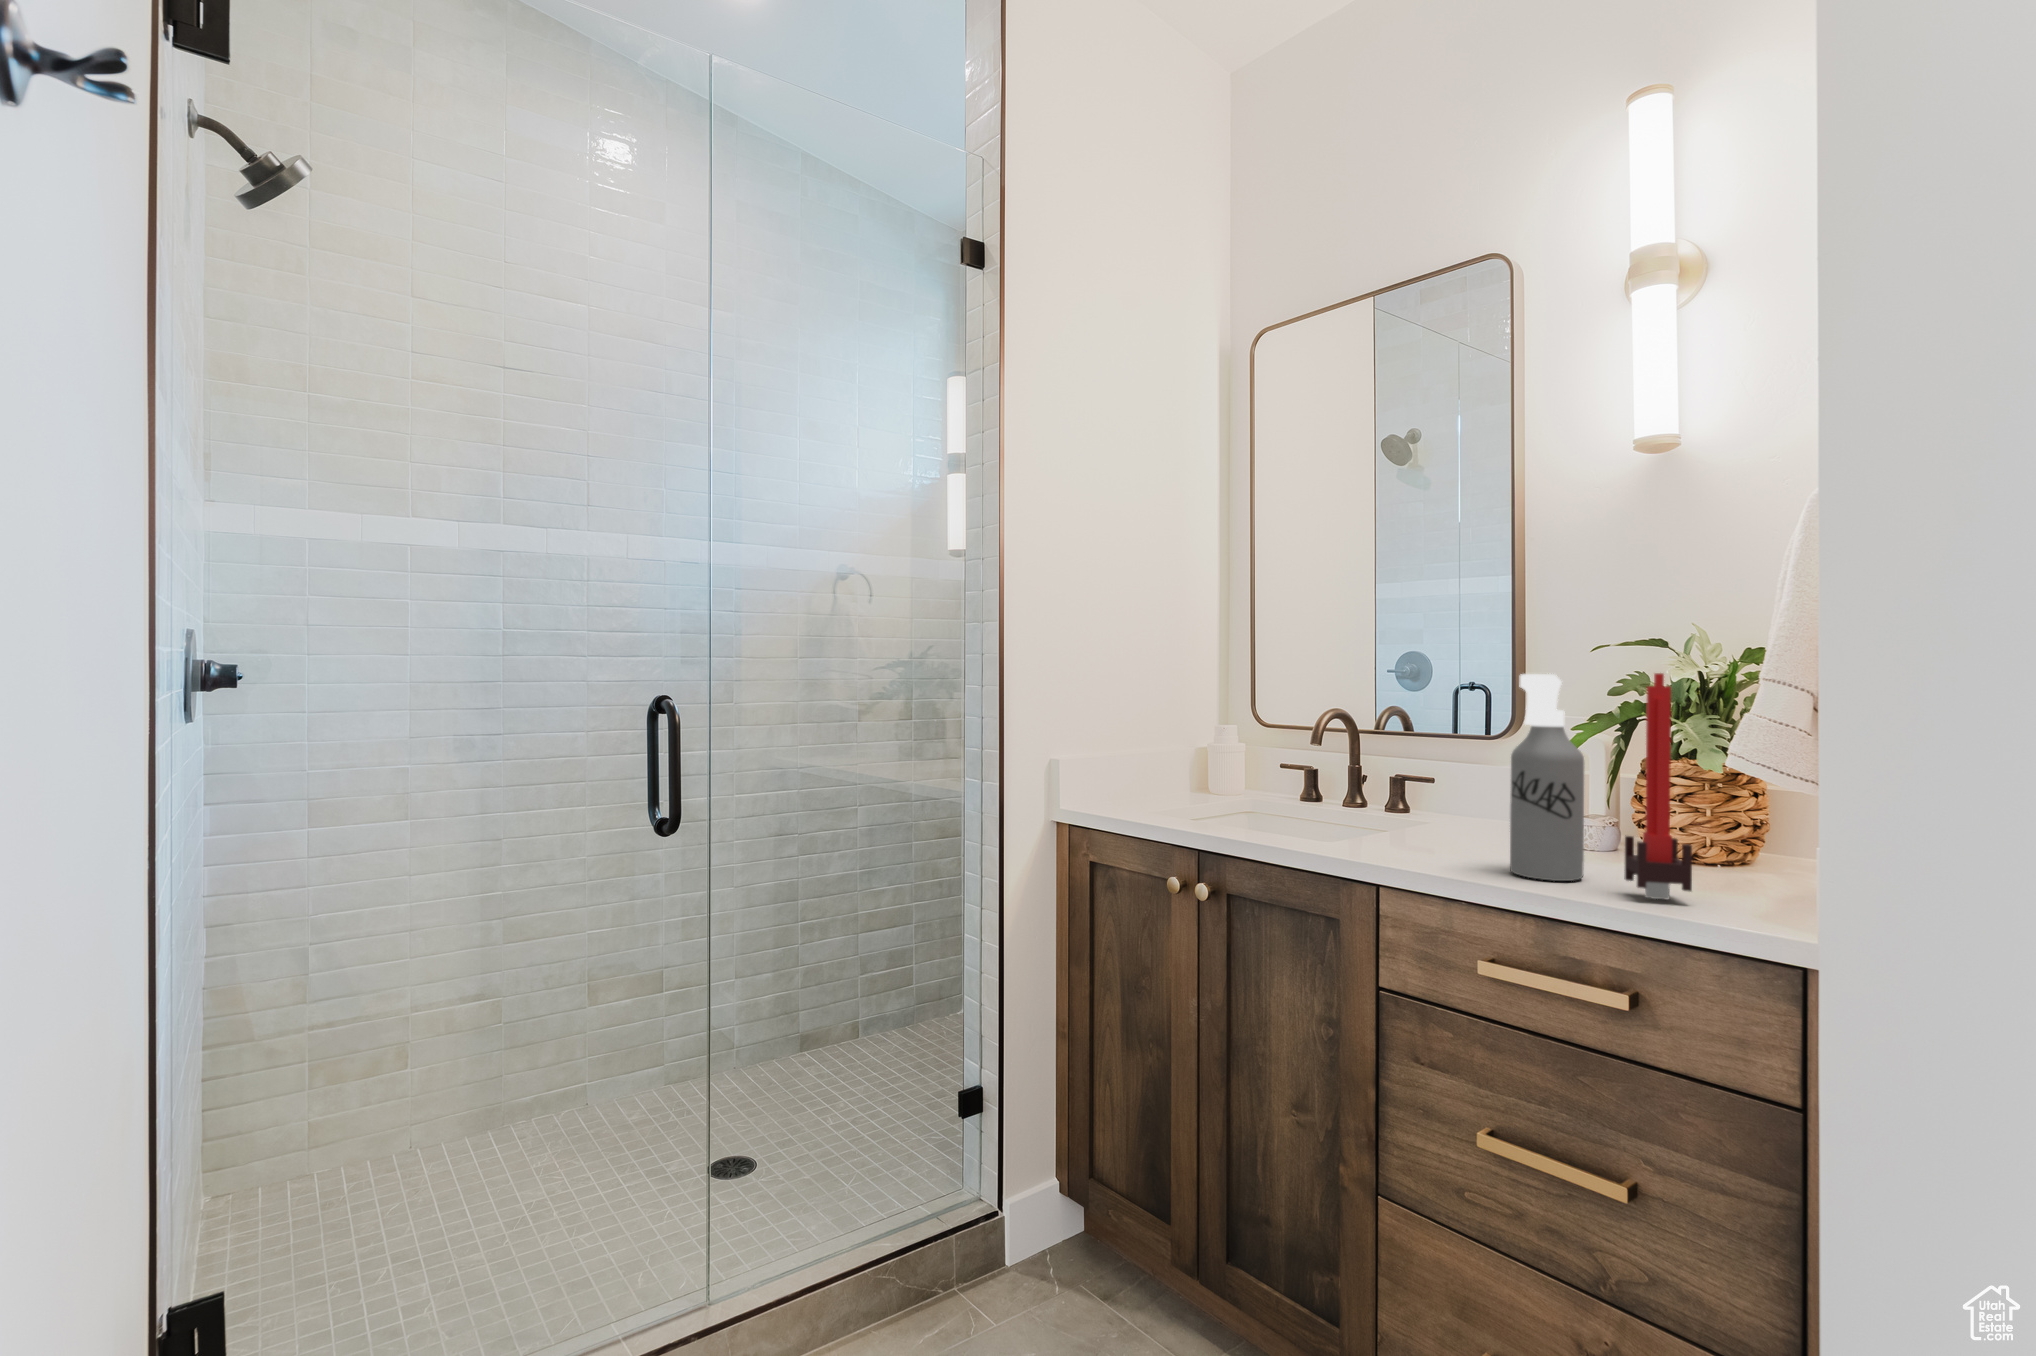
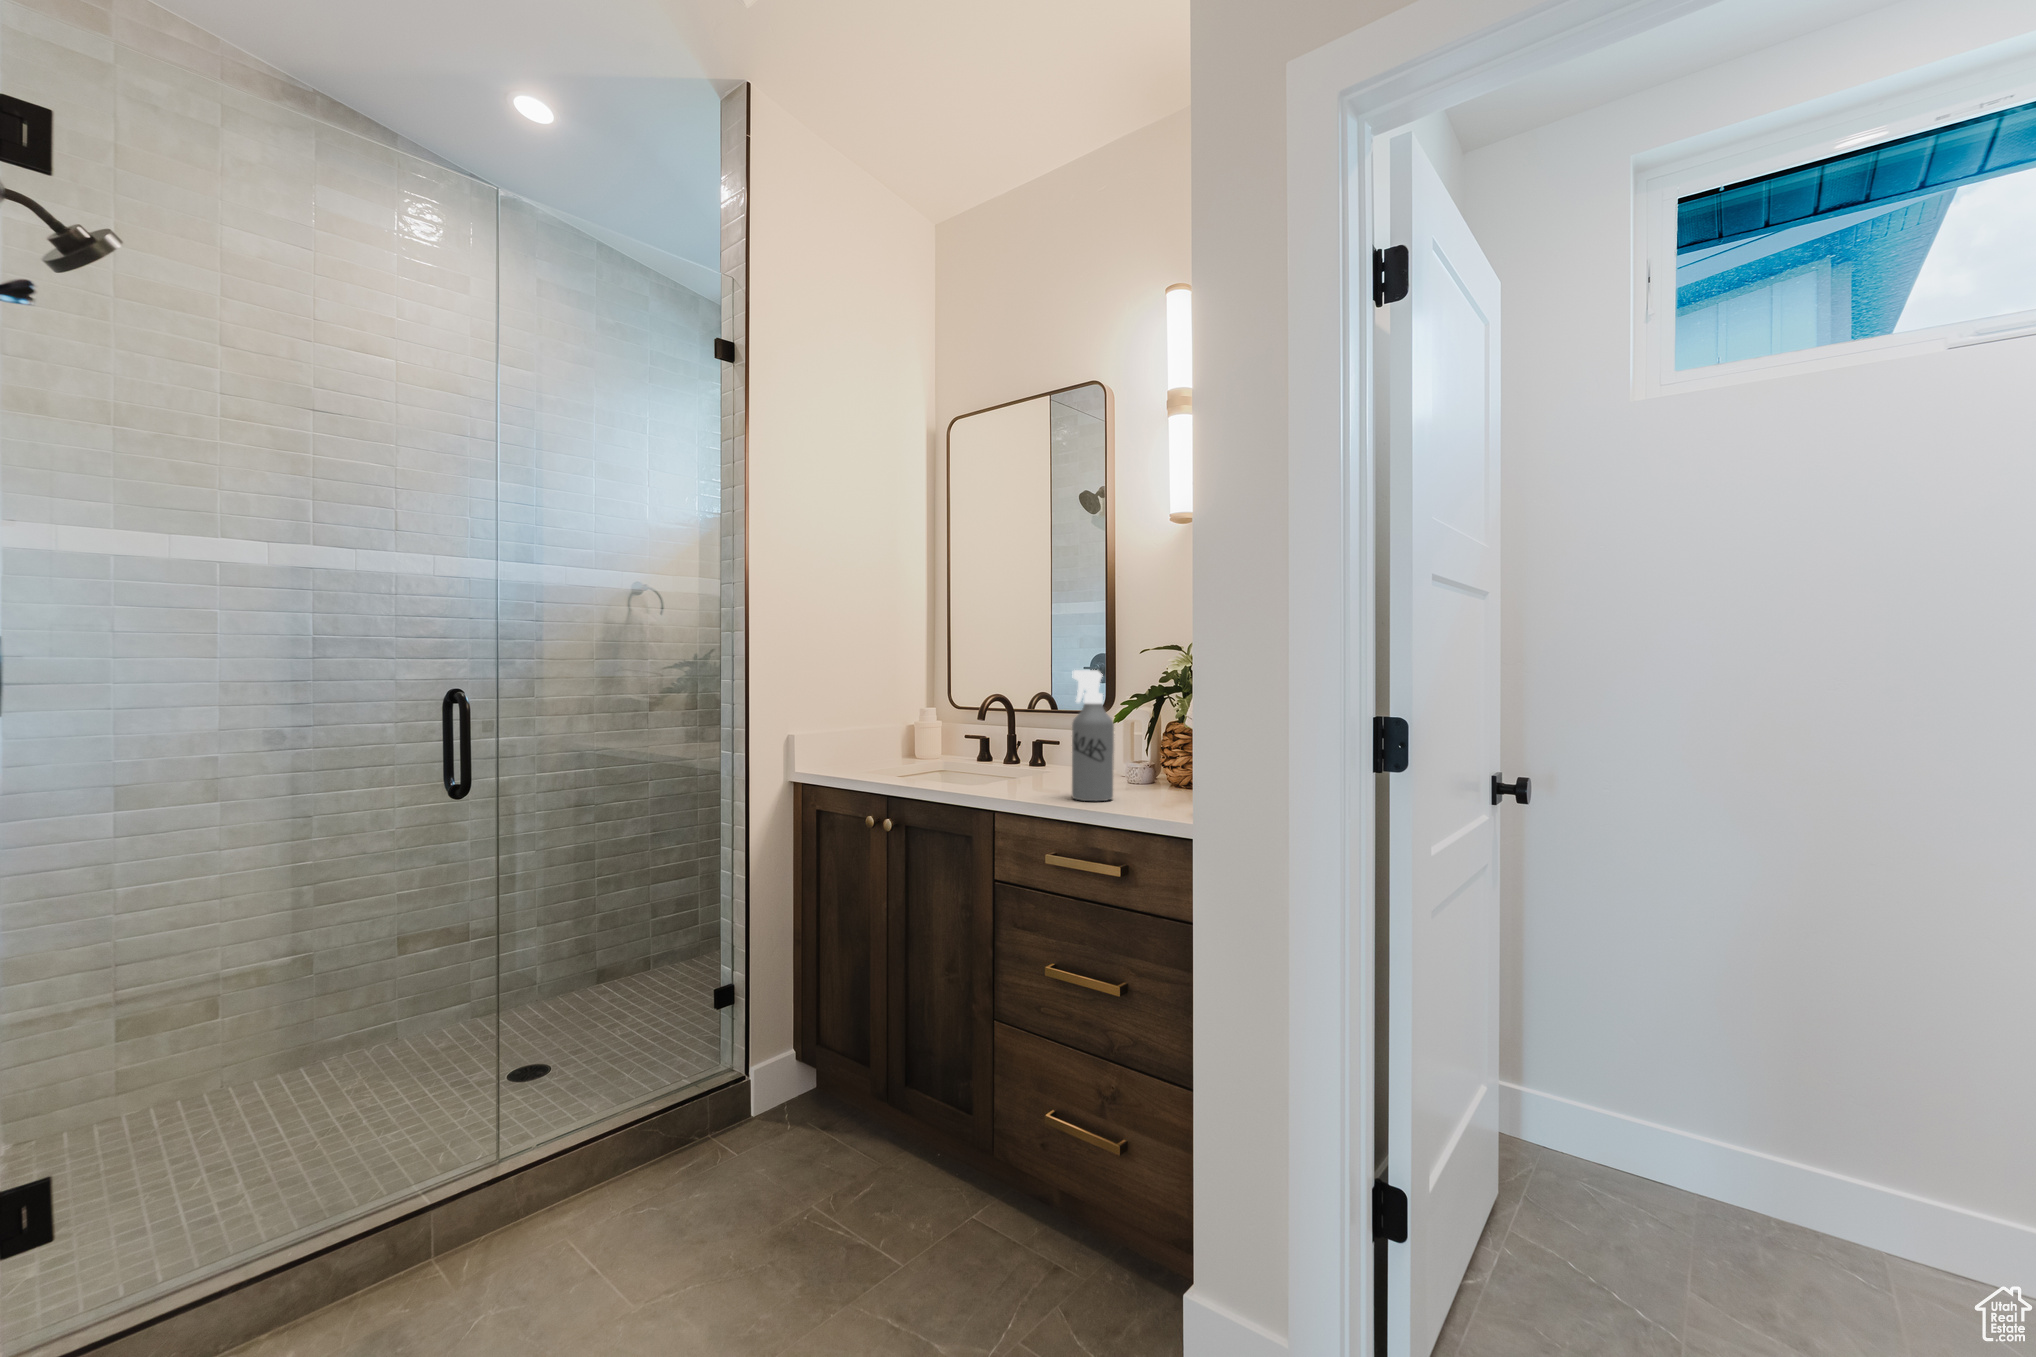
candle: present [1624,673,1692,899] -> none [1128,670,1159,808]

